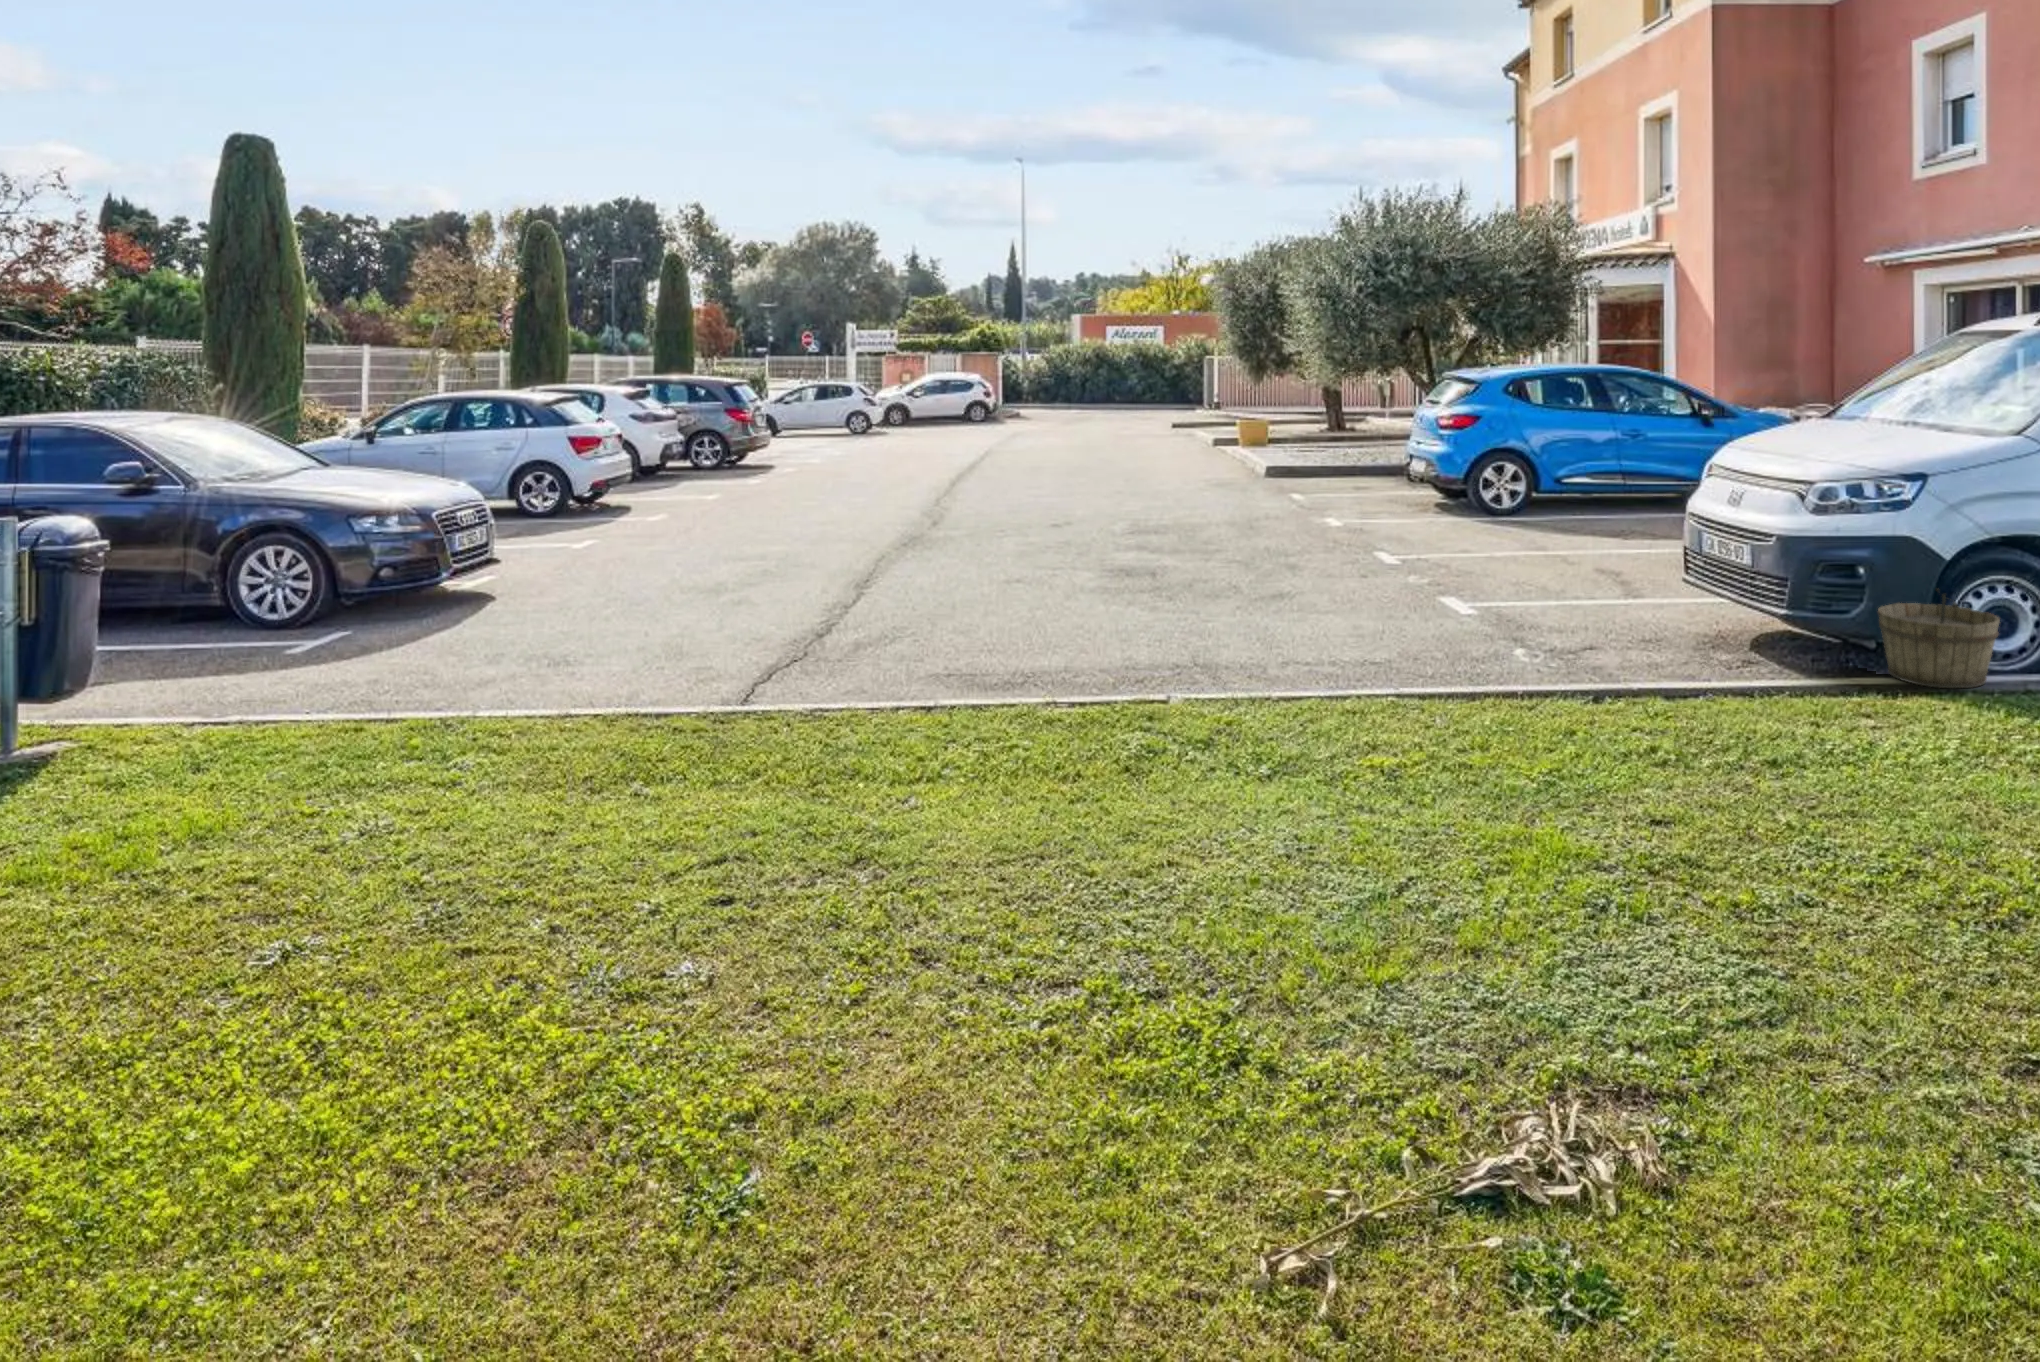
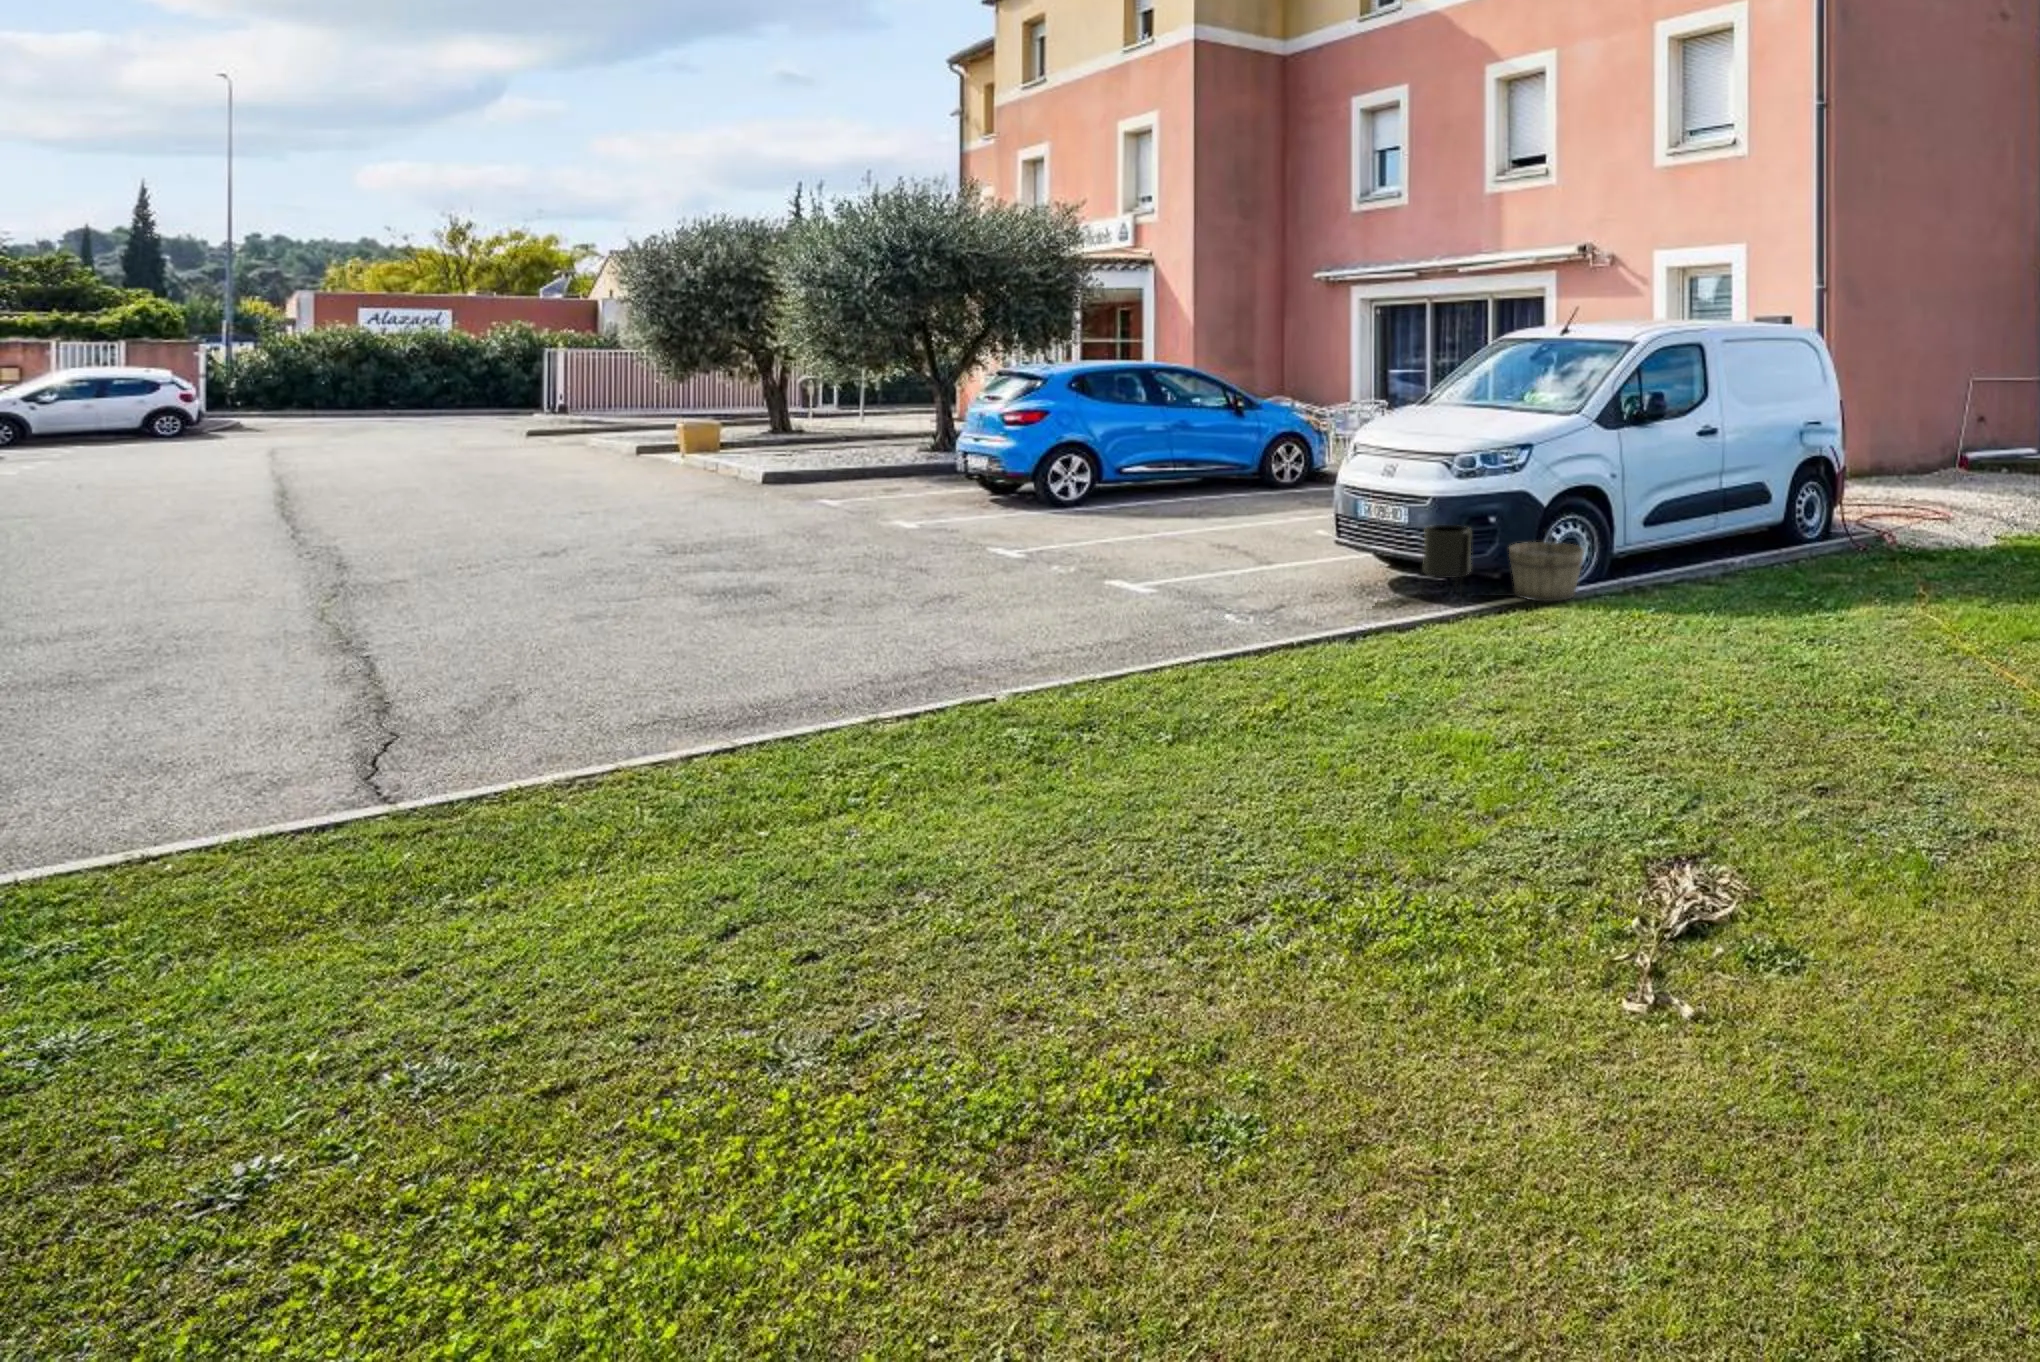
planter: none [1751,569,1822,669] -> present [1422,525,1471,591]

